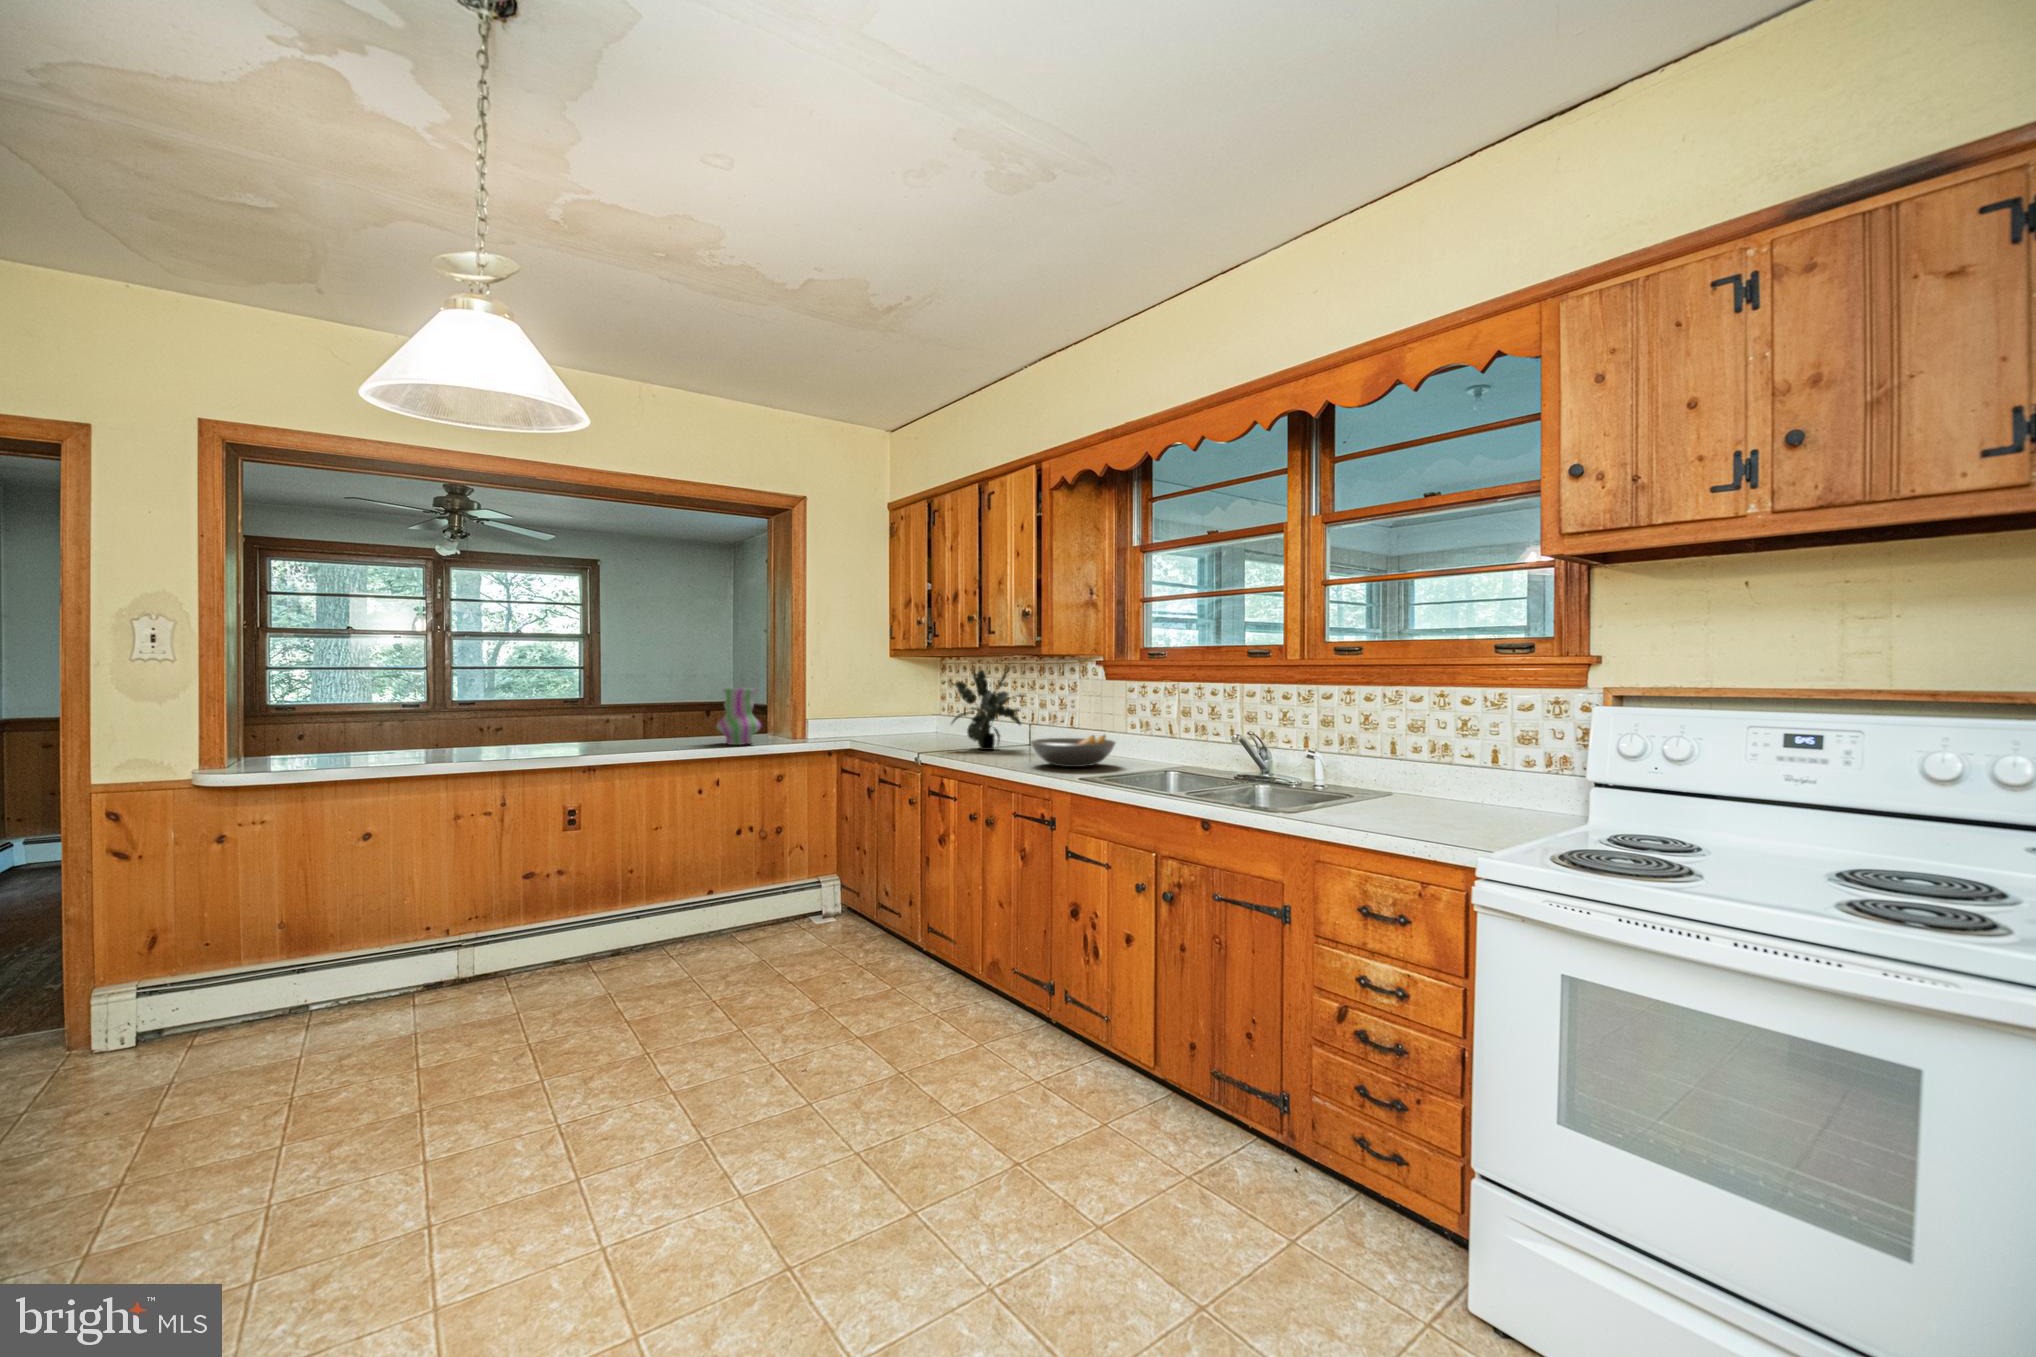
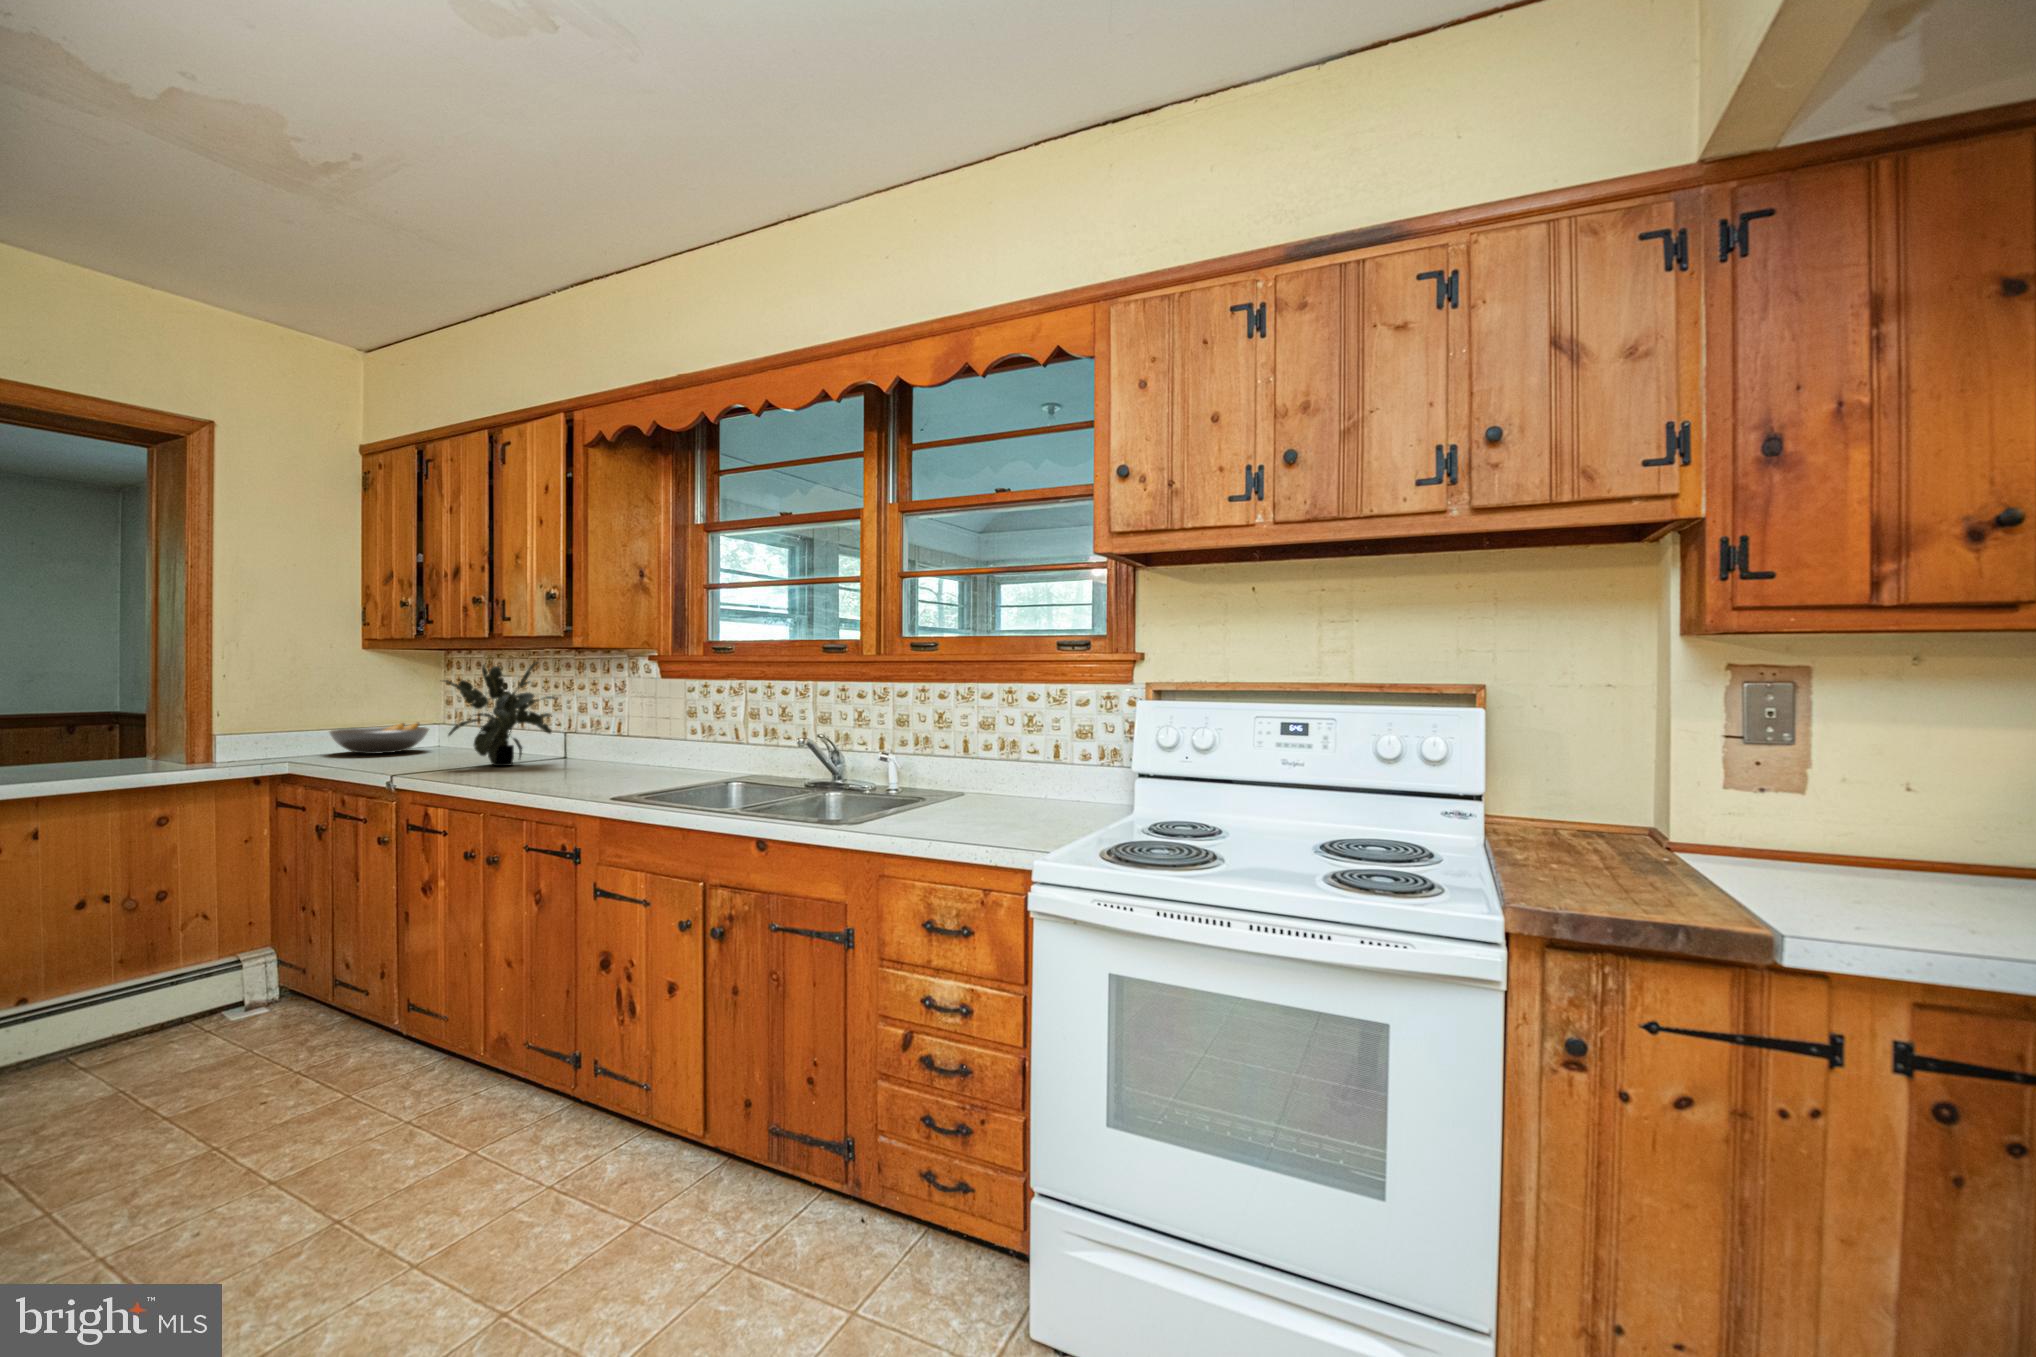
vase: present [716,688,761,745] -> none [36,692,130,776]
fruit bowl: present [1031,735,1115,767] -> present [330,723,429,754]

